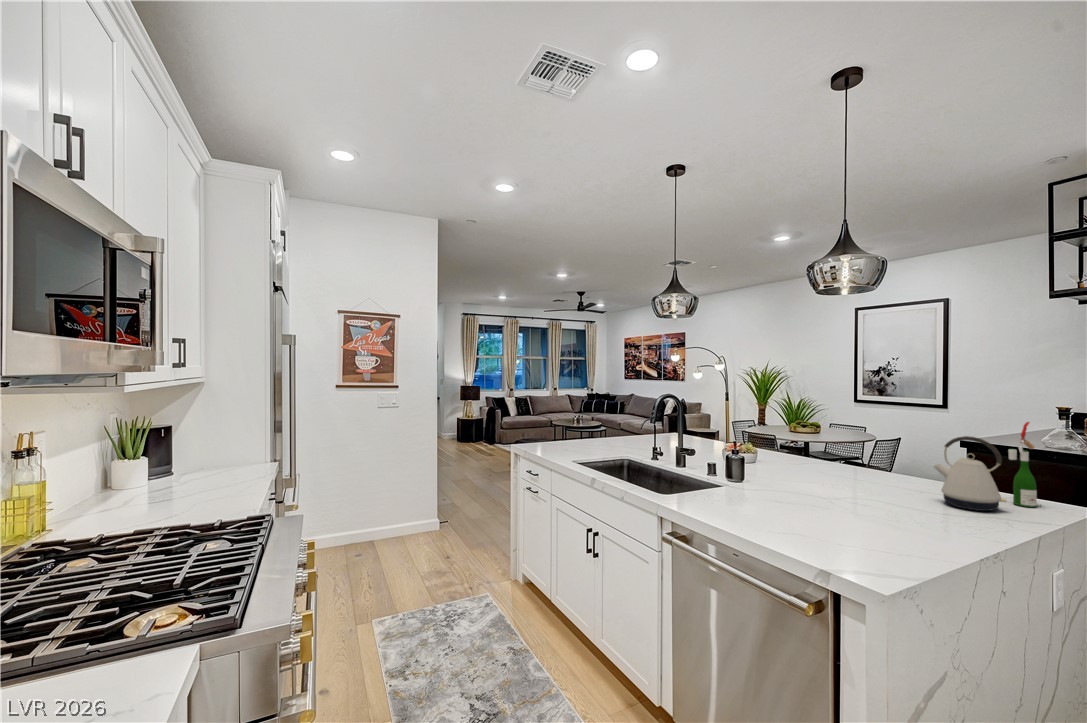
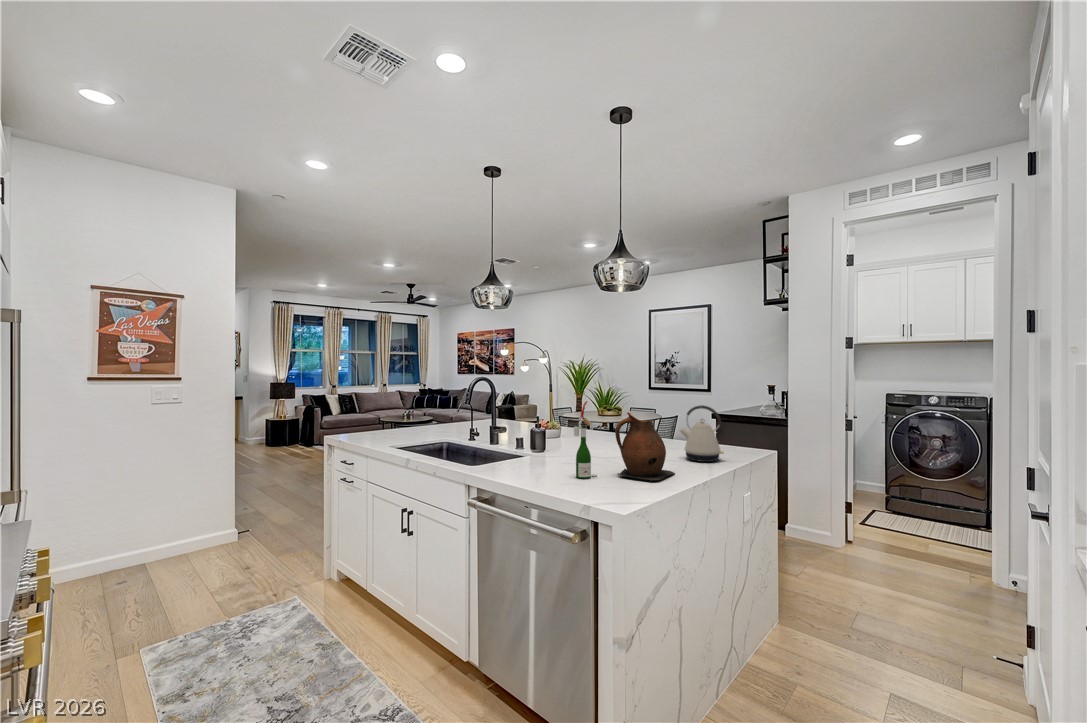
wine bottle: present [1009,422,1042,507] -> present [574,401,597,479]
ceramic pitcher: none [850,443,939,535] -> present [615,412,675,481]

